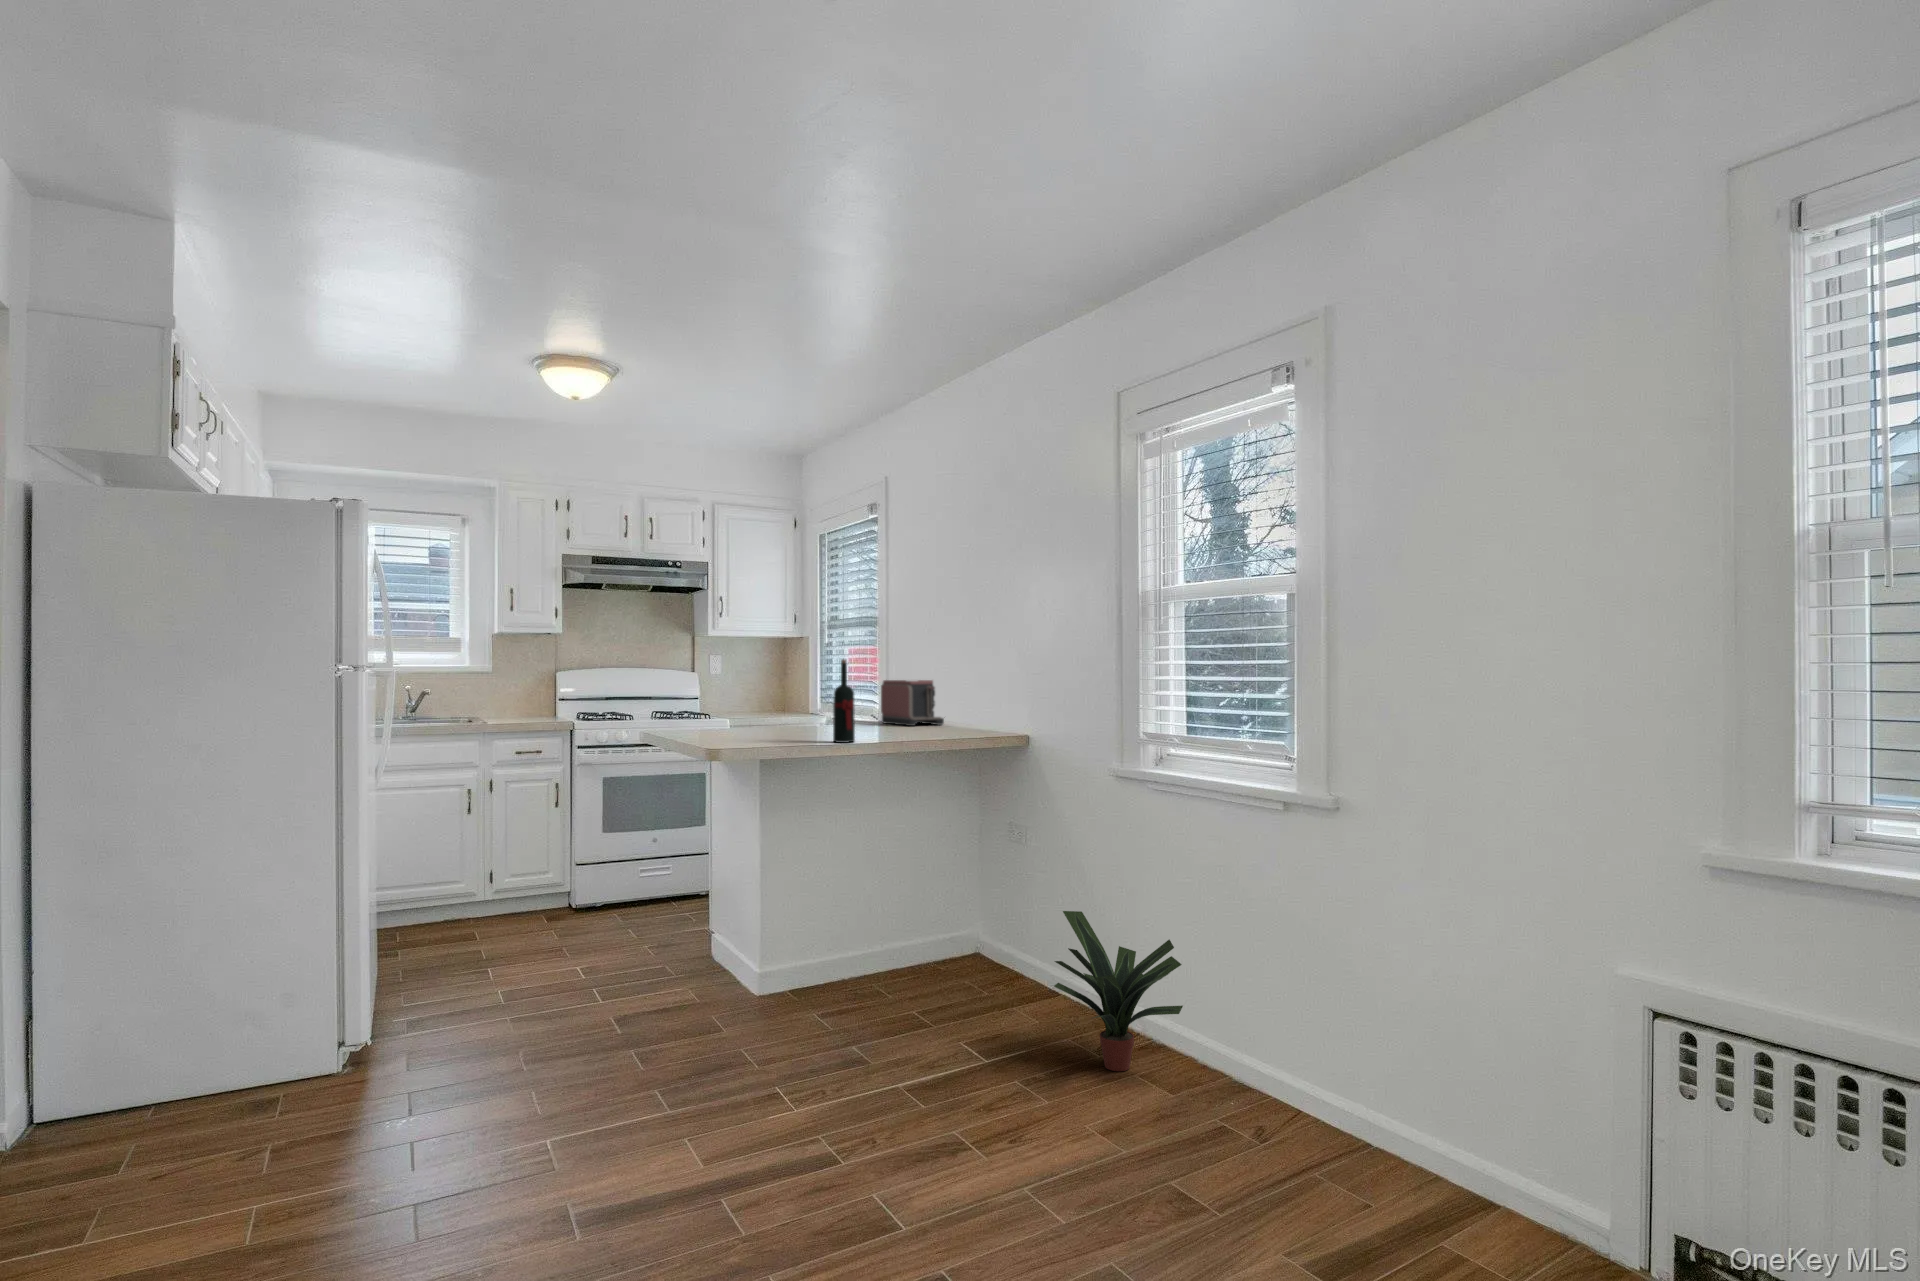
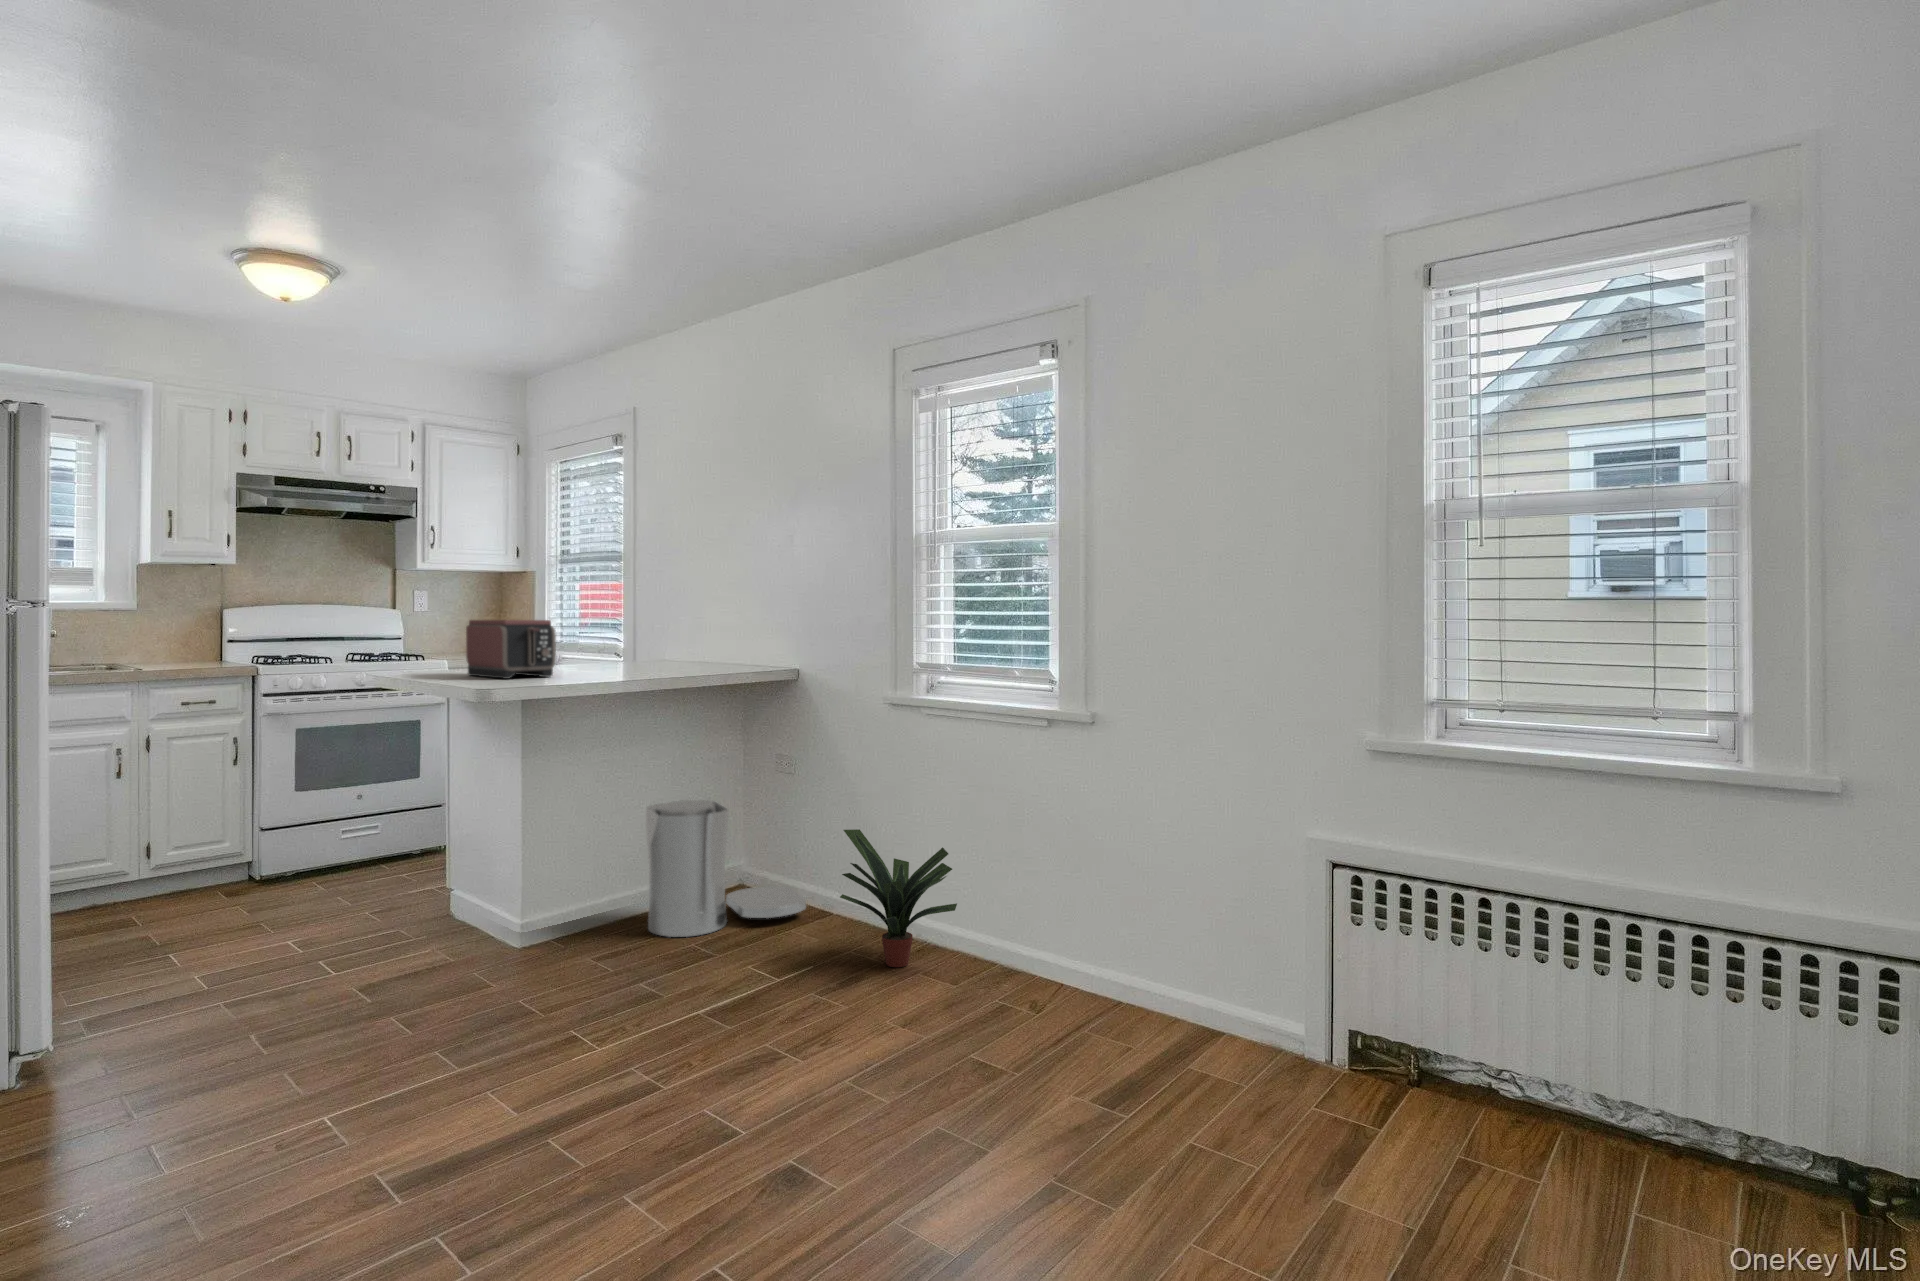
wine bottle: present [833,659,855,743] -> none [607,594,630,678]
toaster: present [881,680,944,726] -> present [466,620,556,679]
trash can: none [875,867,1035,1010] -> present [646,800,806,937]

